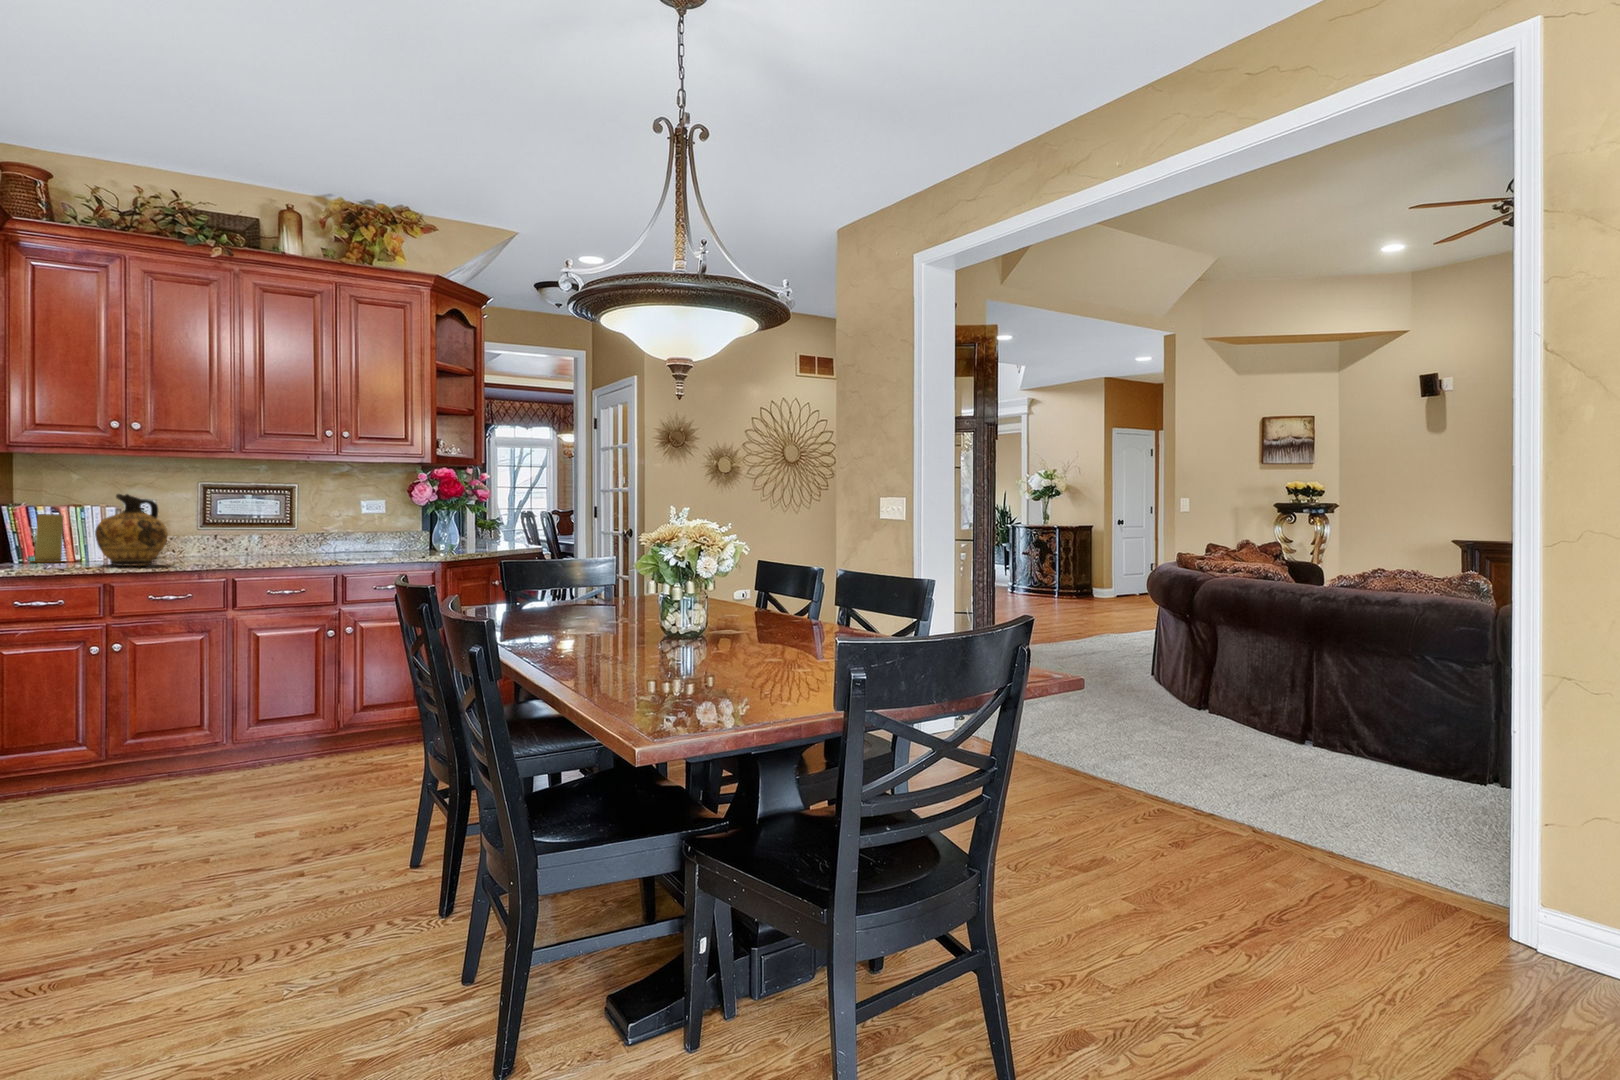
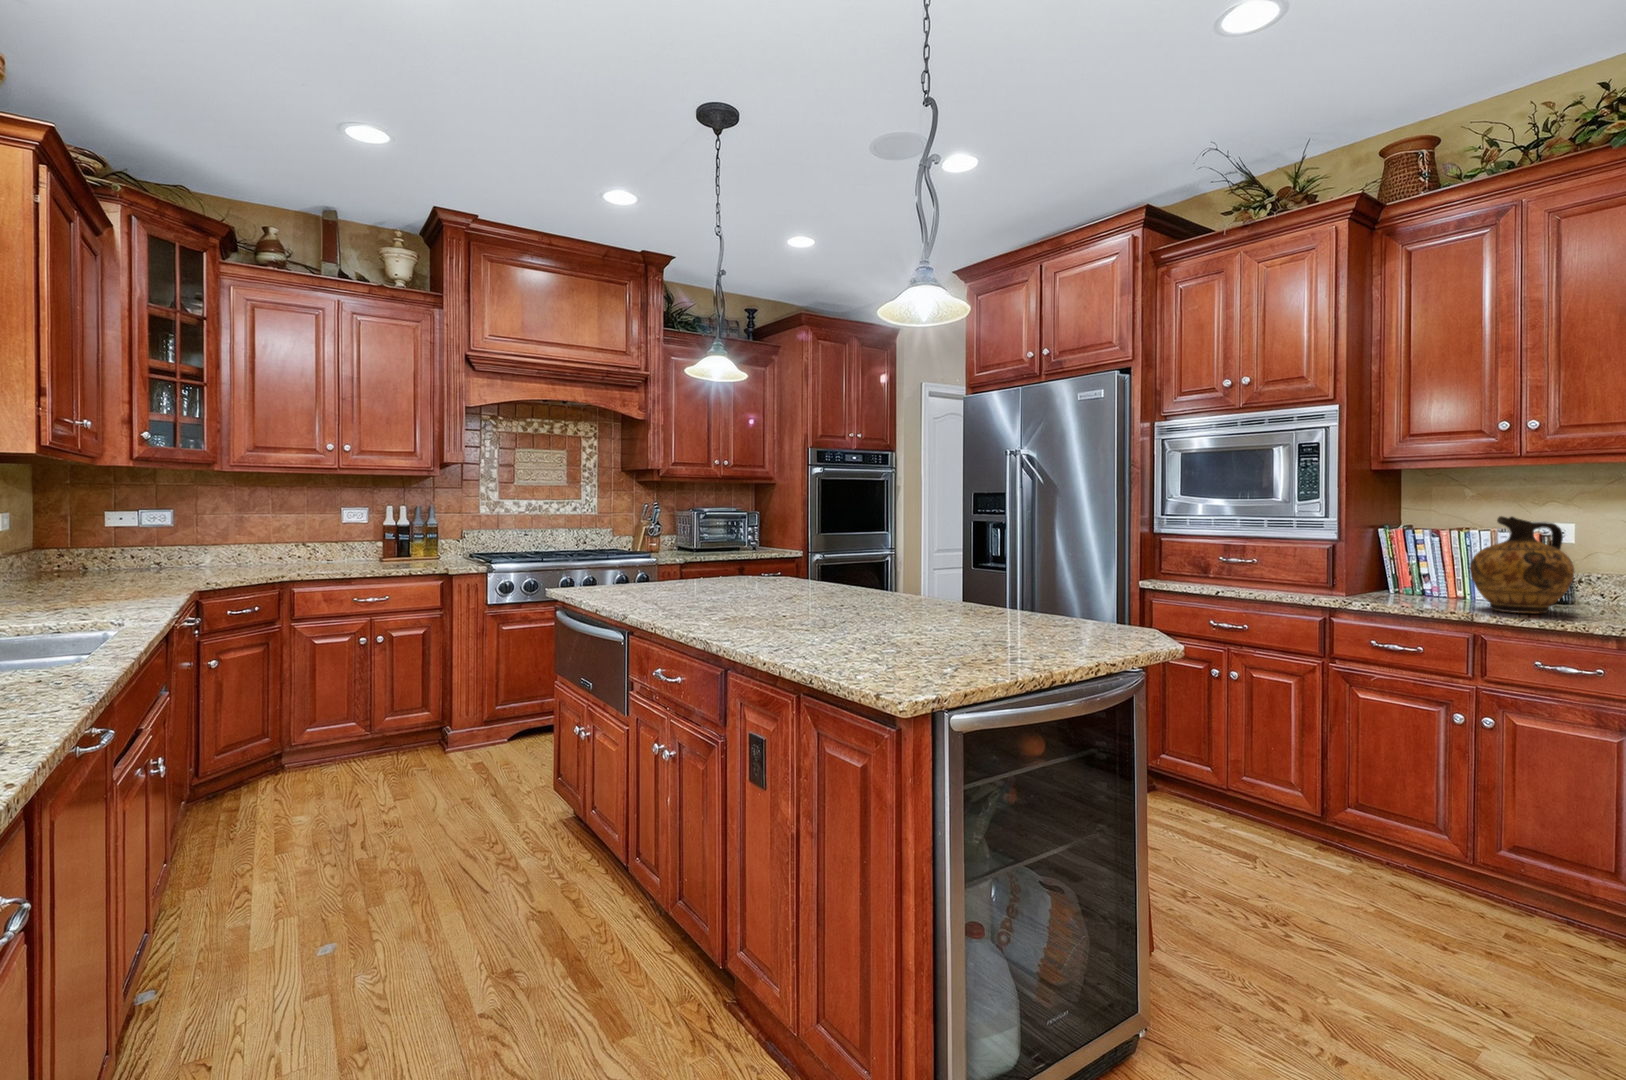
candle: present [34,514,63,562] -> none [1402,541,1443,599]

